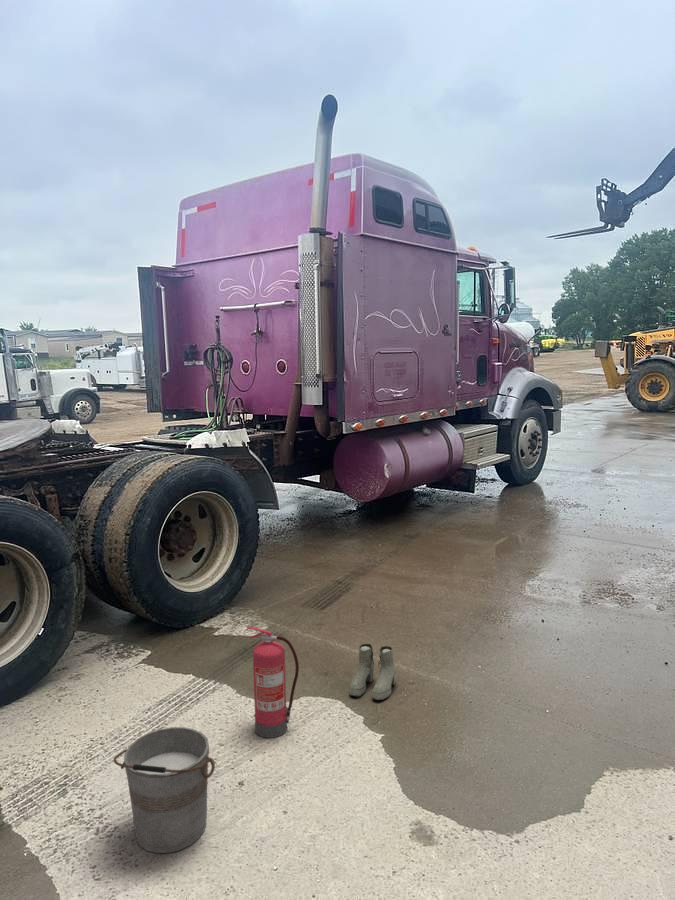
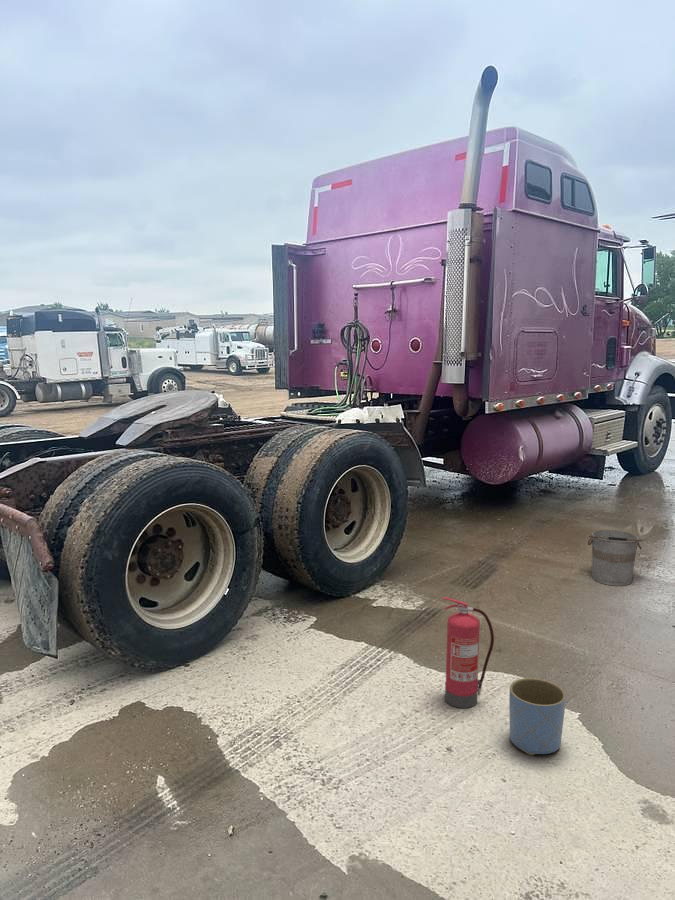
boots: present [350,644,396,700] -> none [530,622,576,679]
planter: none [303,705,357,785] -> present [509,678,566,755]
bucket: present [114,727,215,853] -> present [588,530,642,586]

